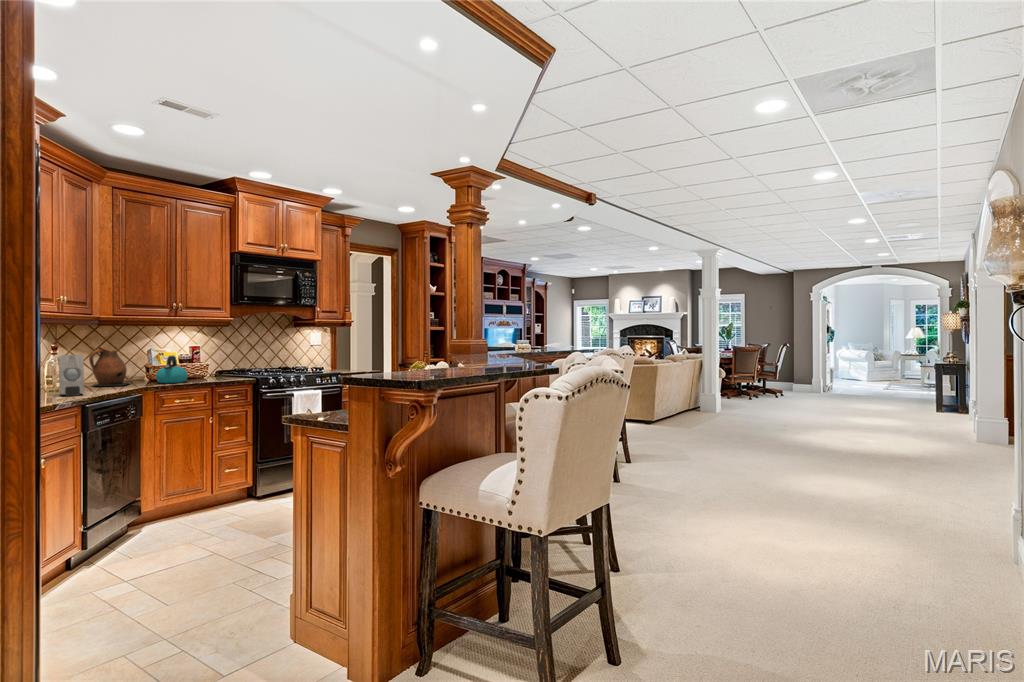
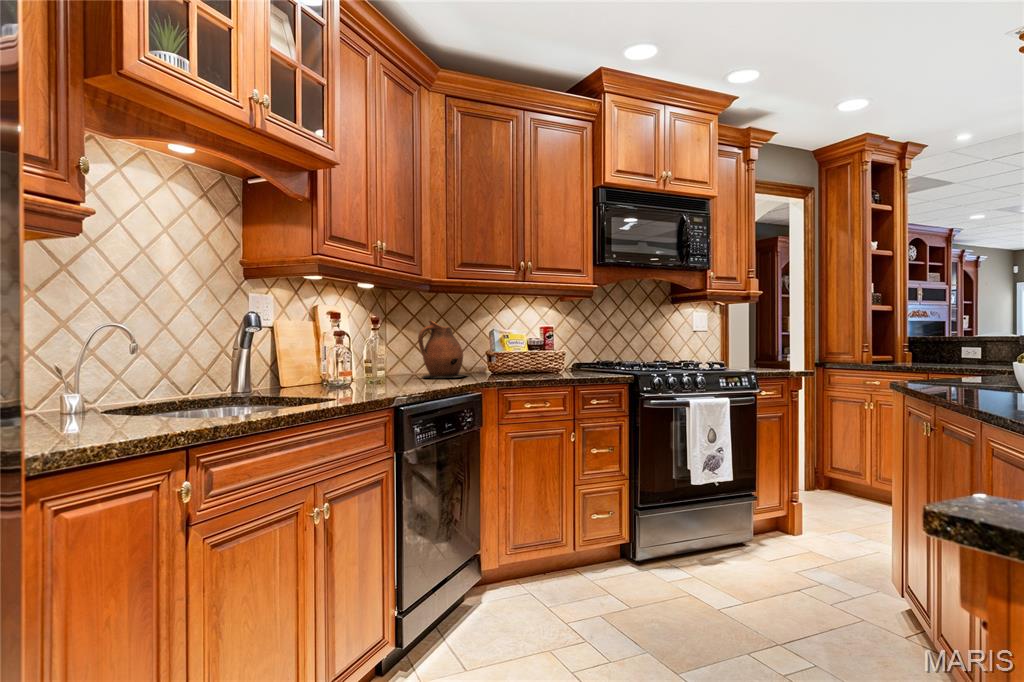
soap dispenser: present [58,355,84,396] -> none [373,325,404,390]
kettle: present [156,356,188,383] -> none [499,336,541,377]

